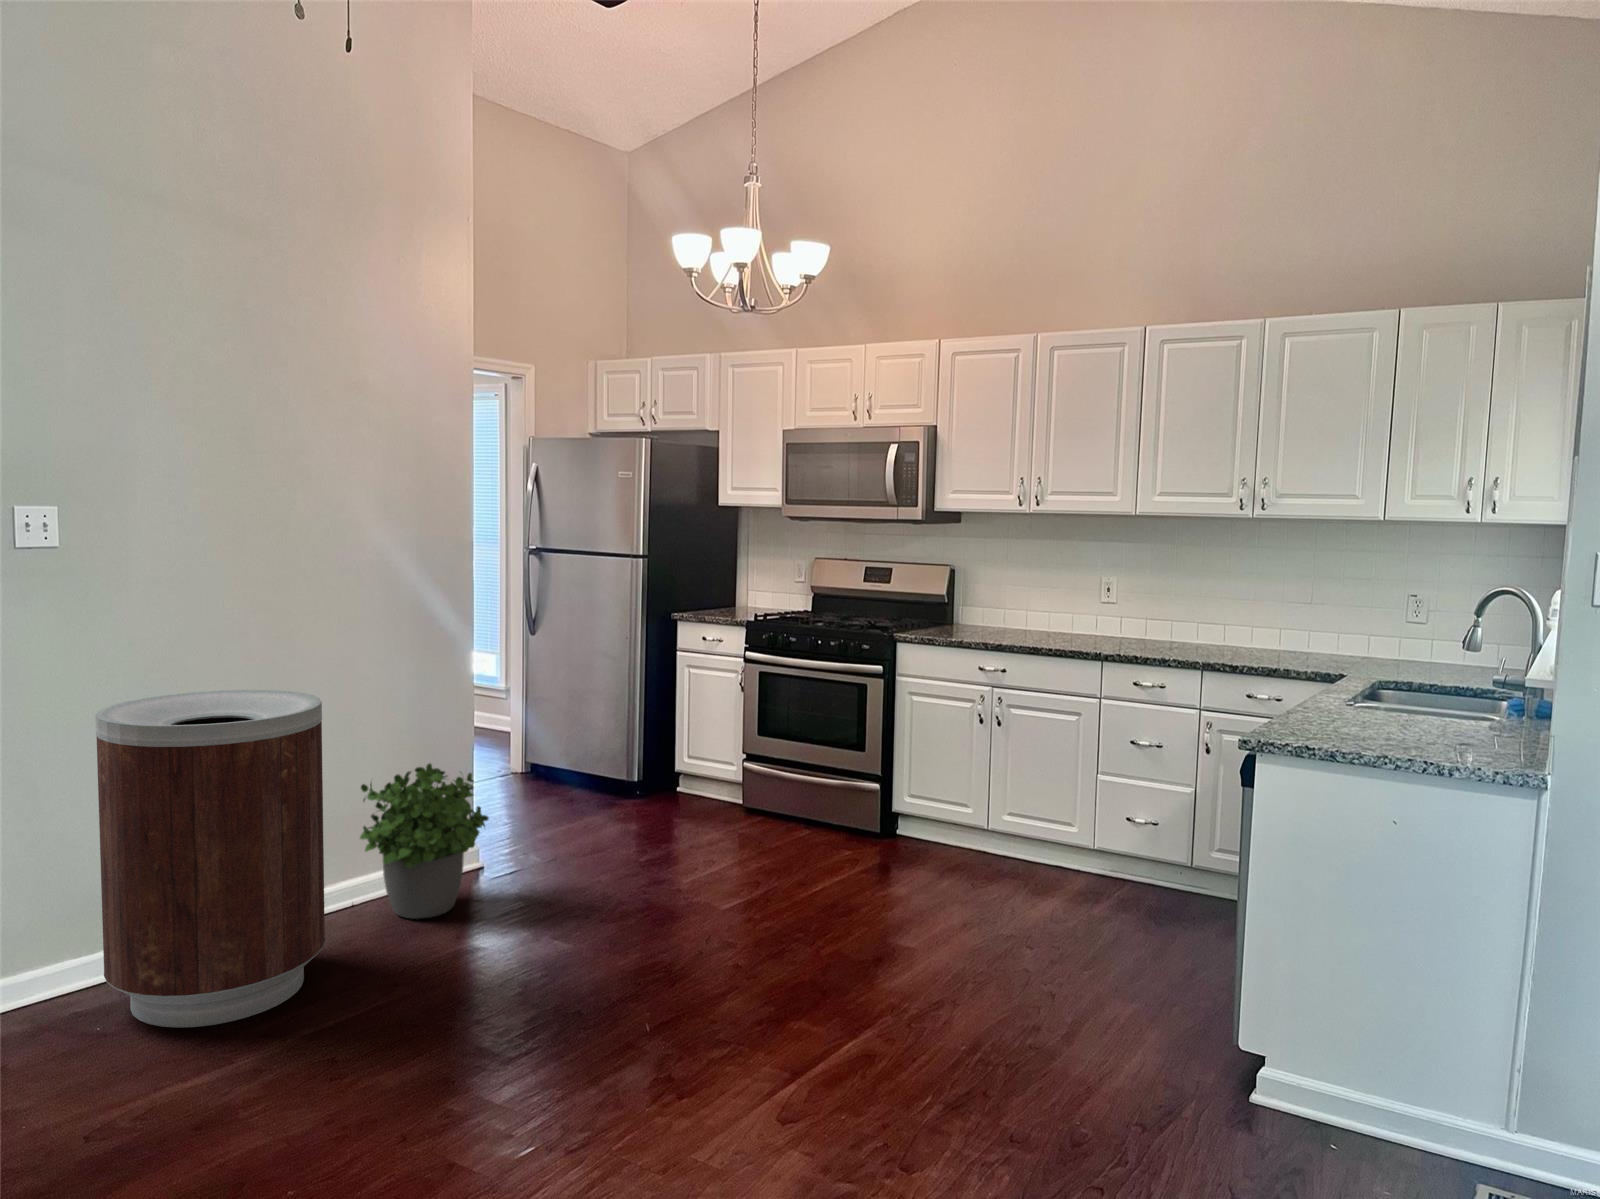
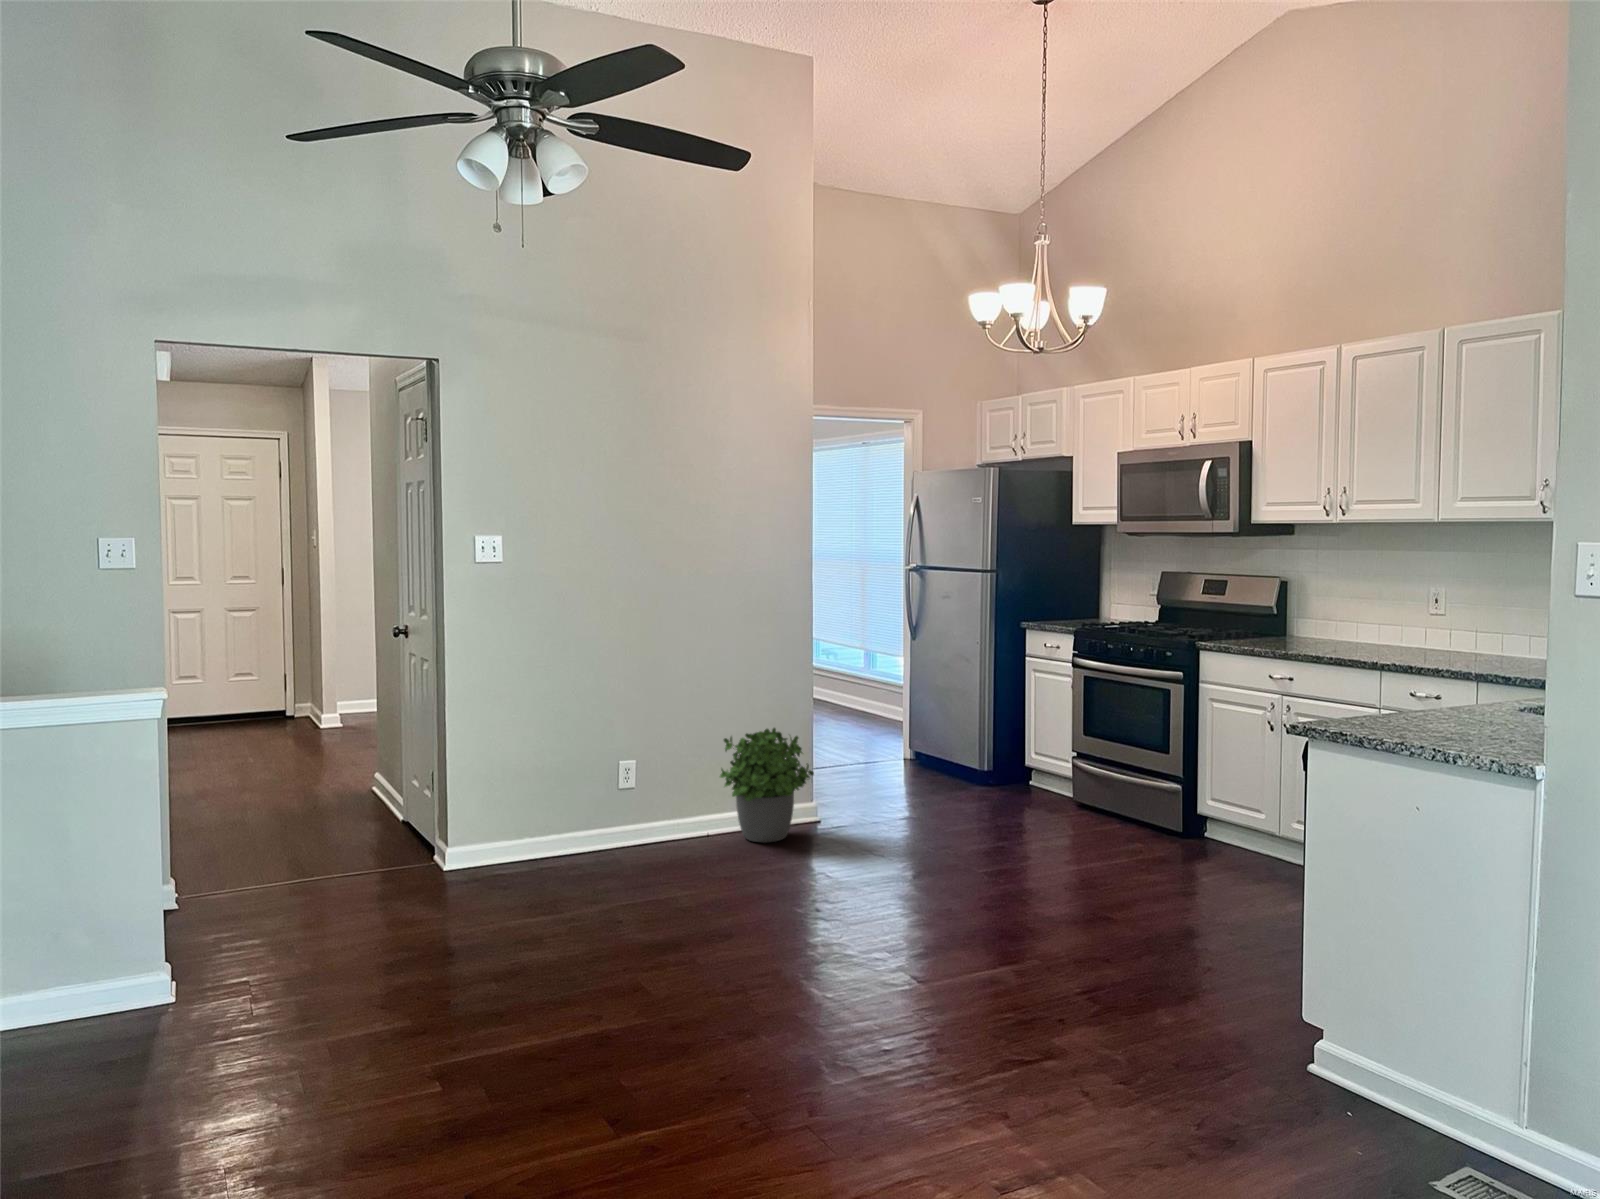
trash can: present [95,690,325,1028] -> none [541,662,677,879]

